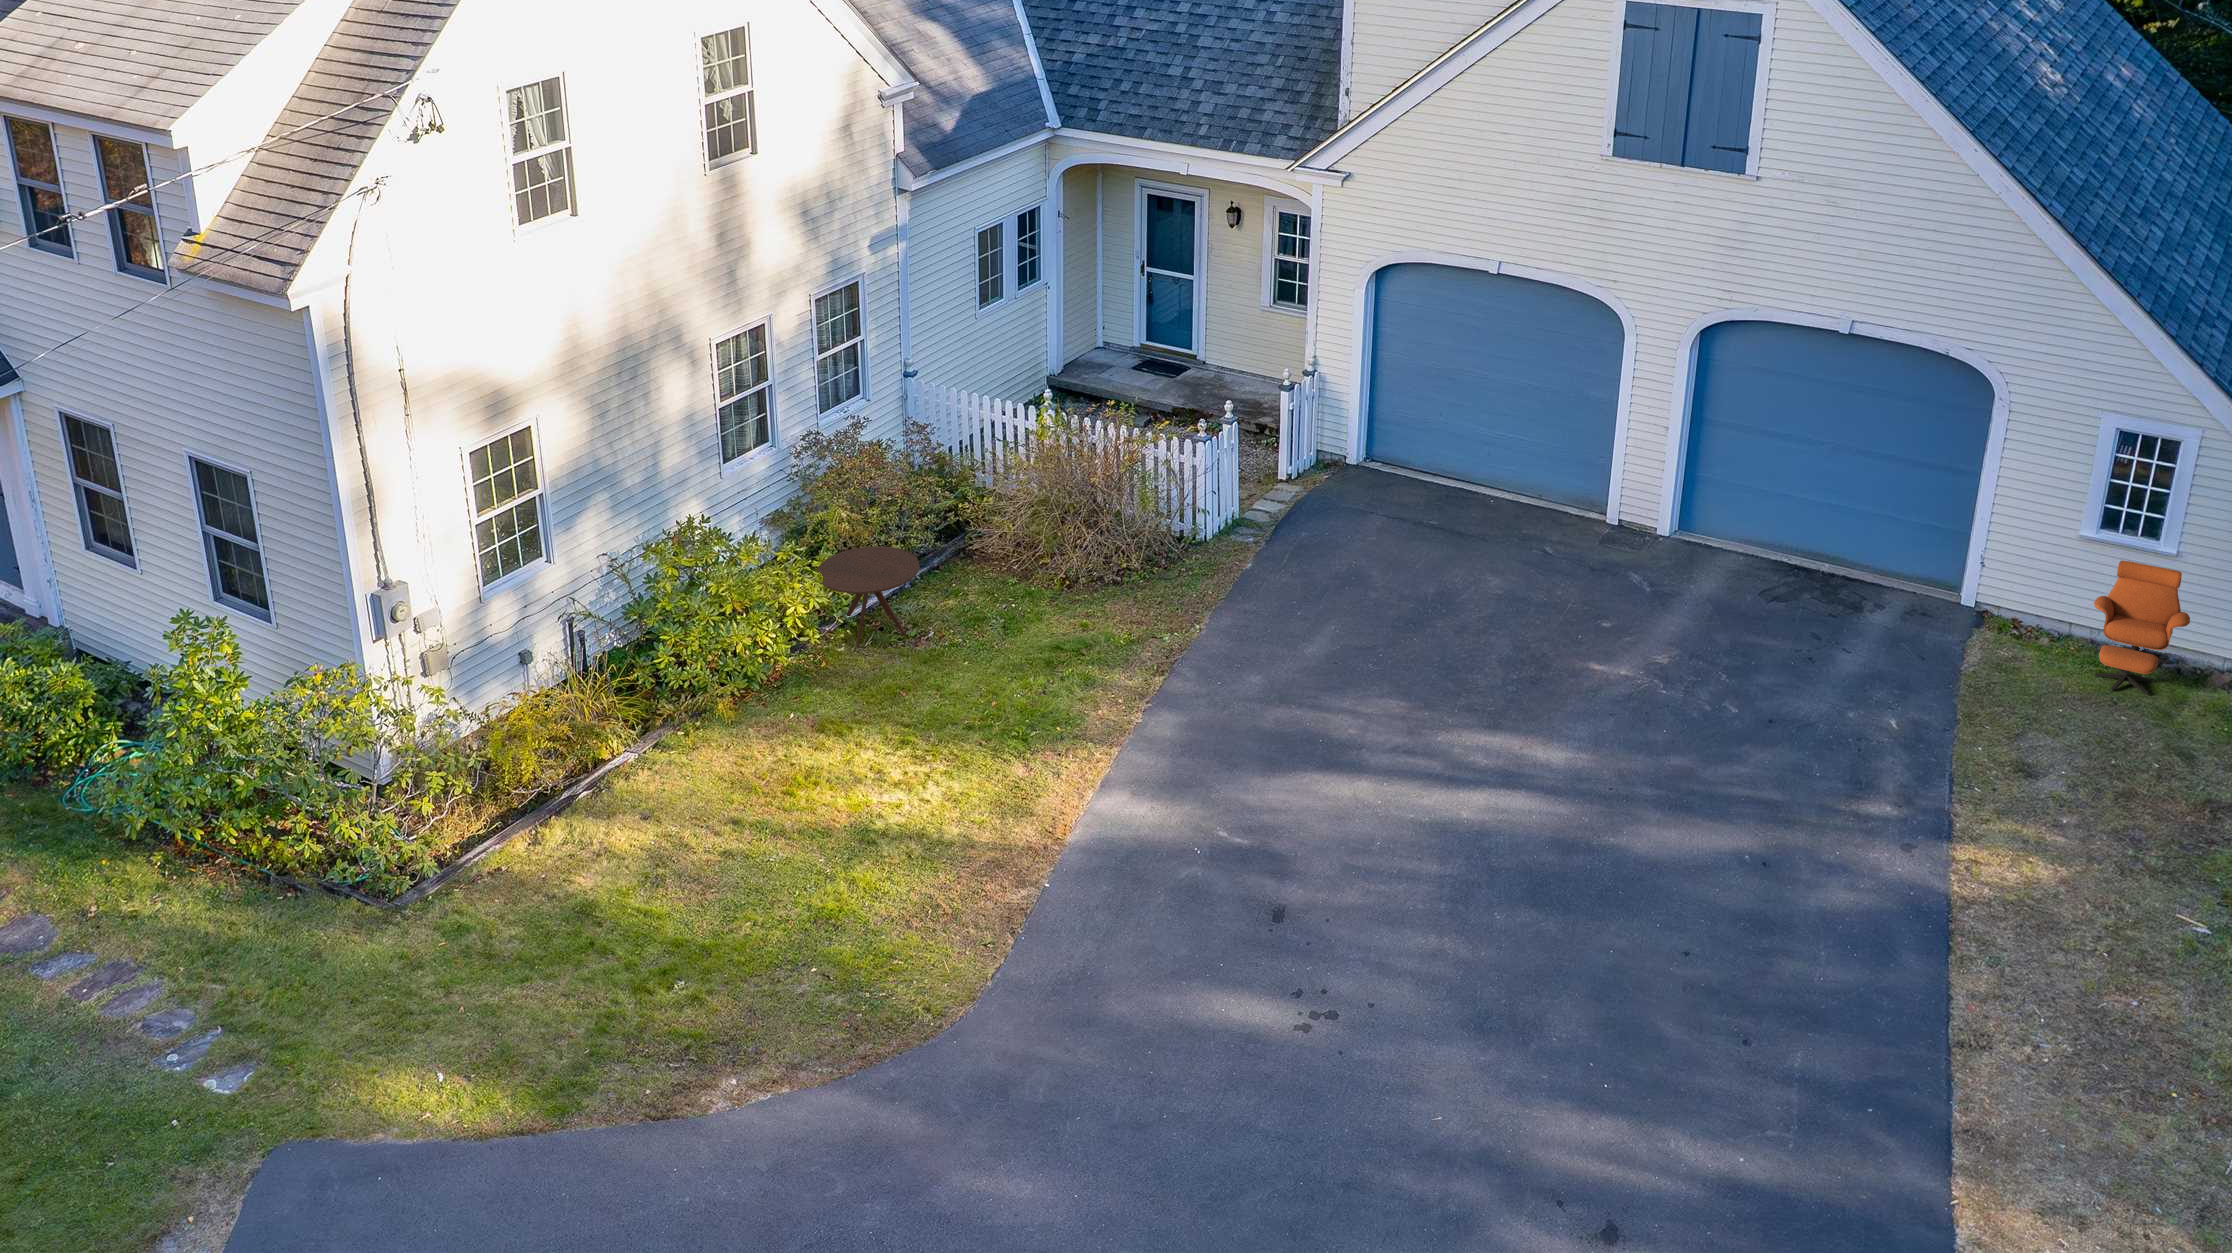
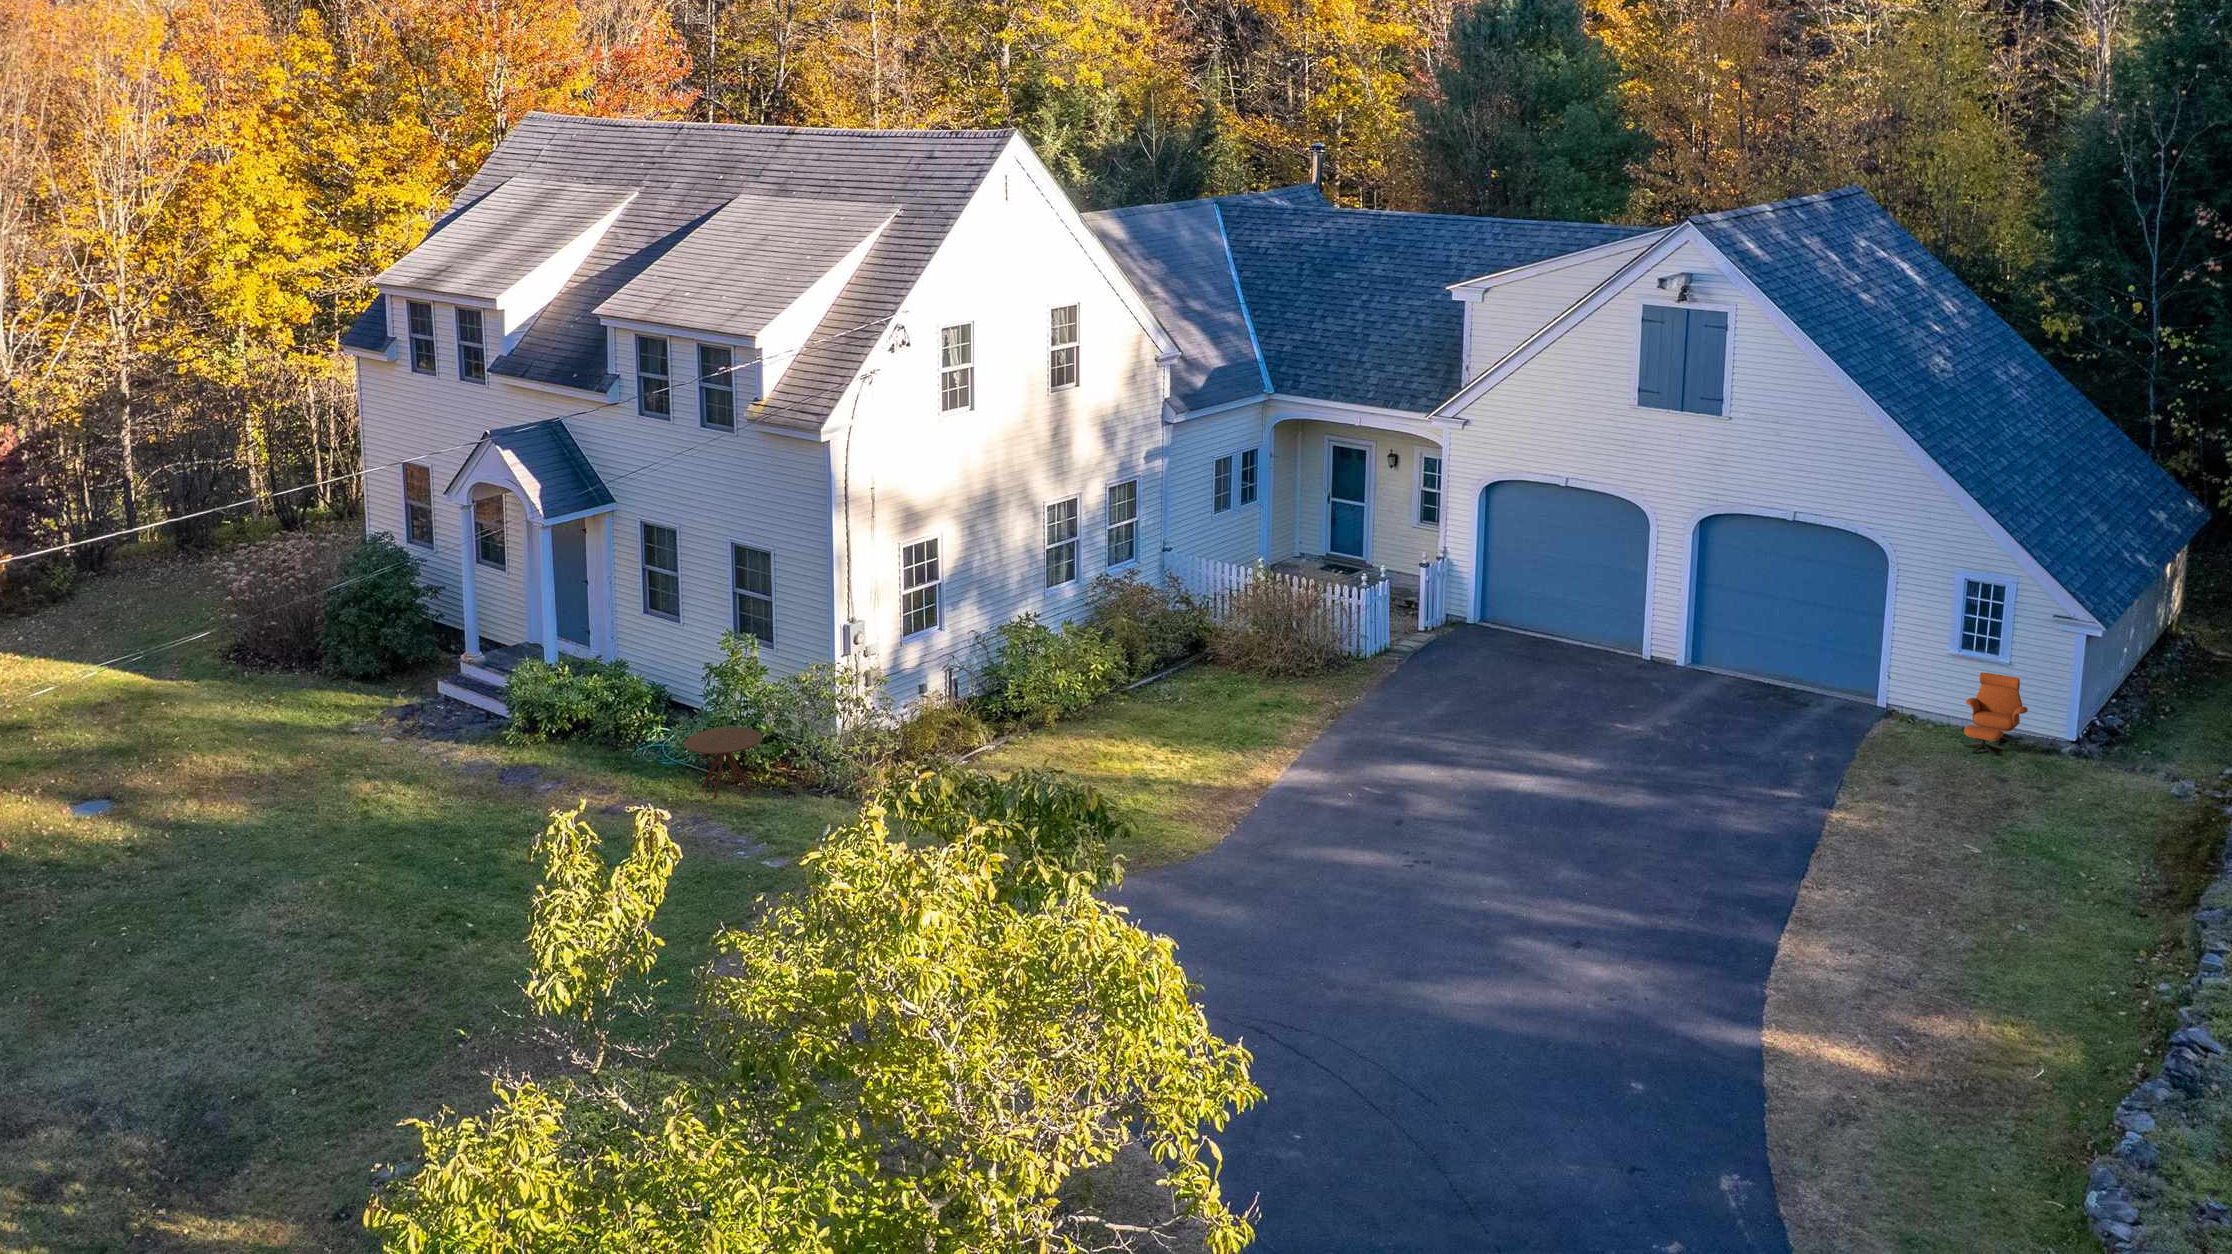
round table: present [816,546,919,647] -> present [685,727,762,799]

